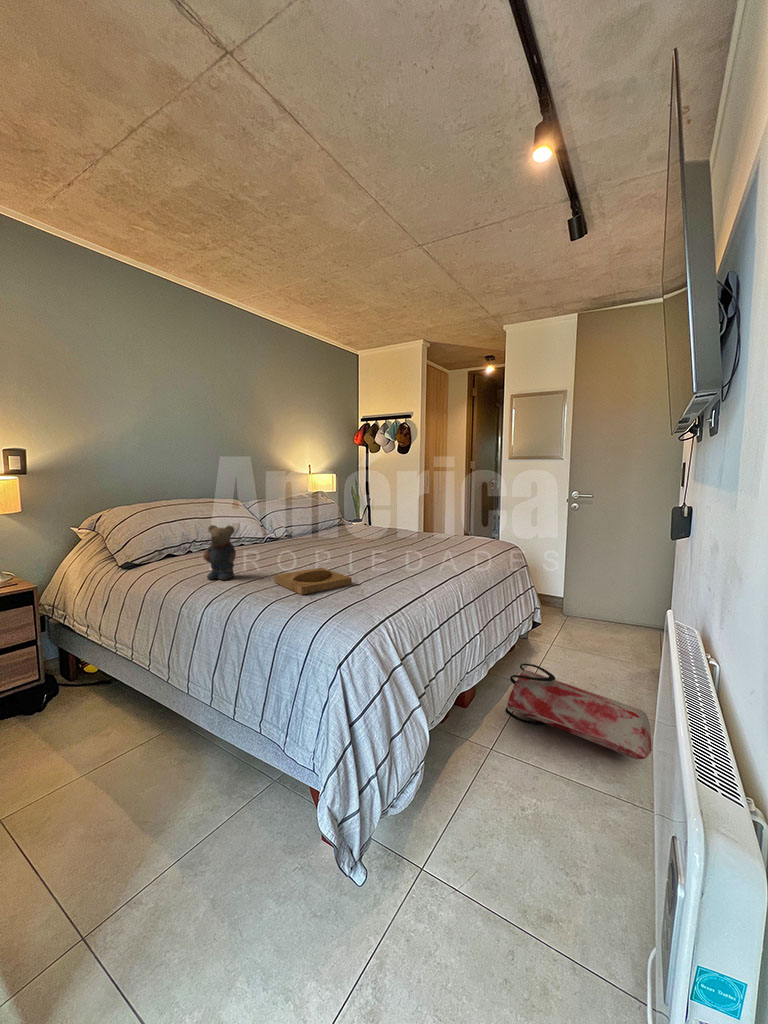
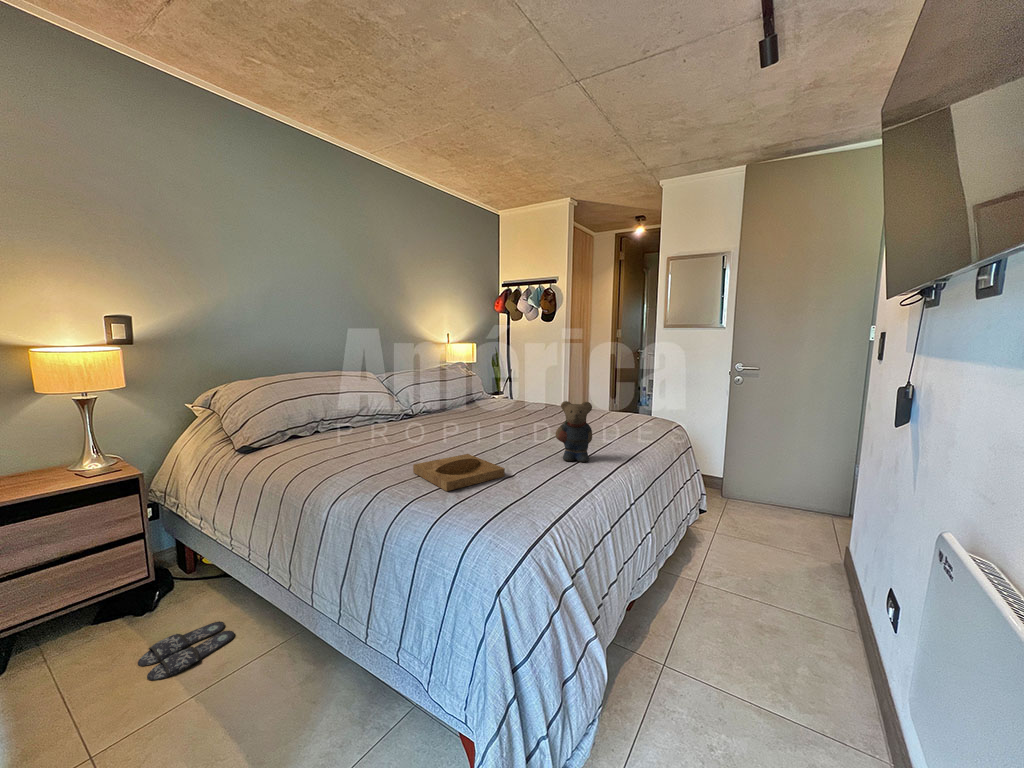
teddy bear: present [203,525,236,580] -> present [556,401,592,462]
bag: present [505,664,652,759] -> none [681,563,870,693]
slippers: none [37,716,119,760] -> present [138,621,235,681]

